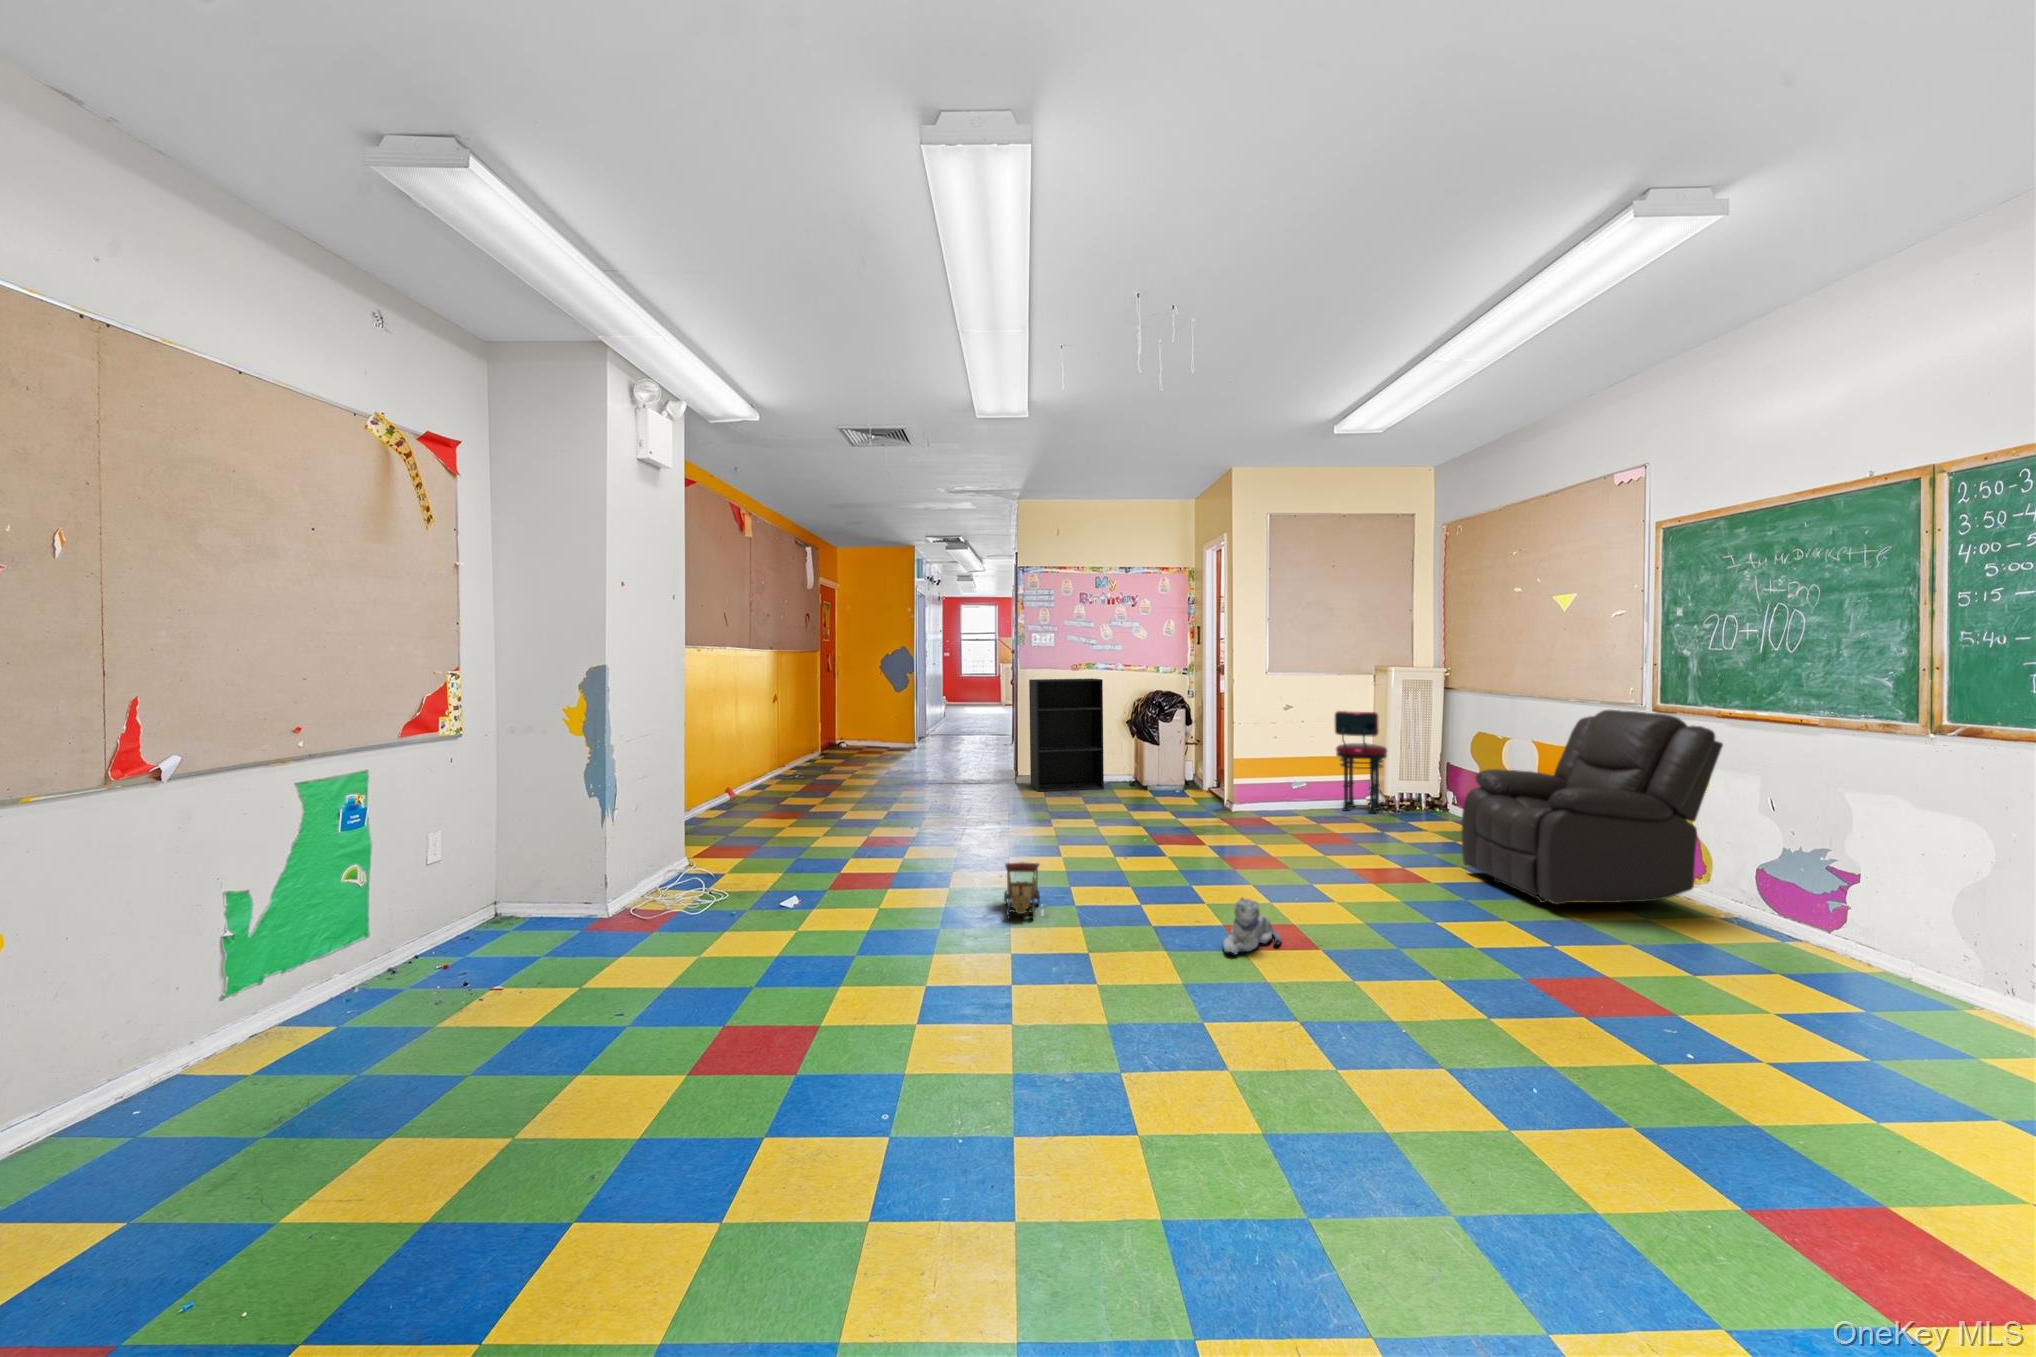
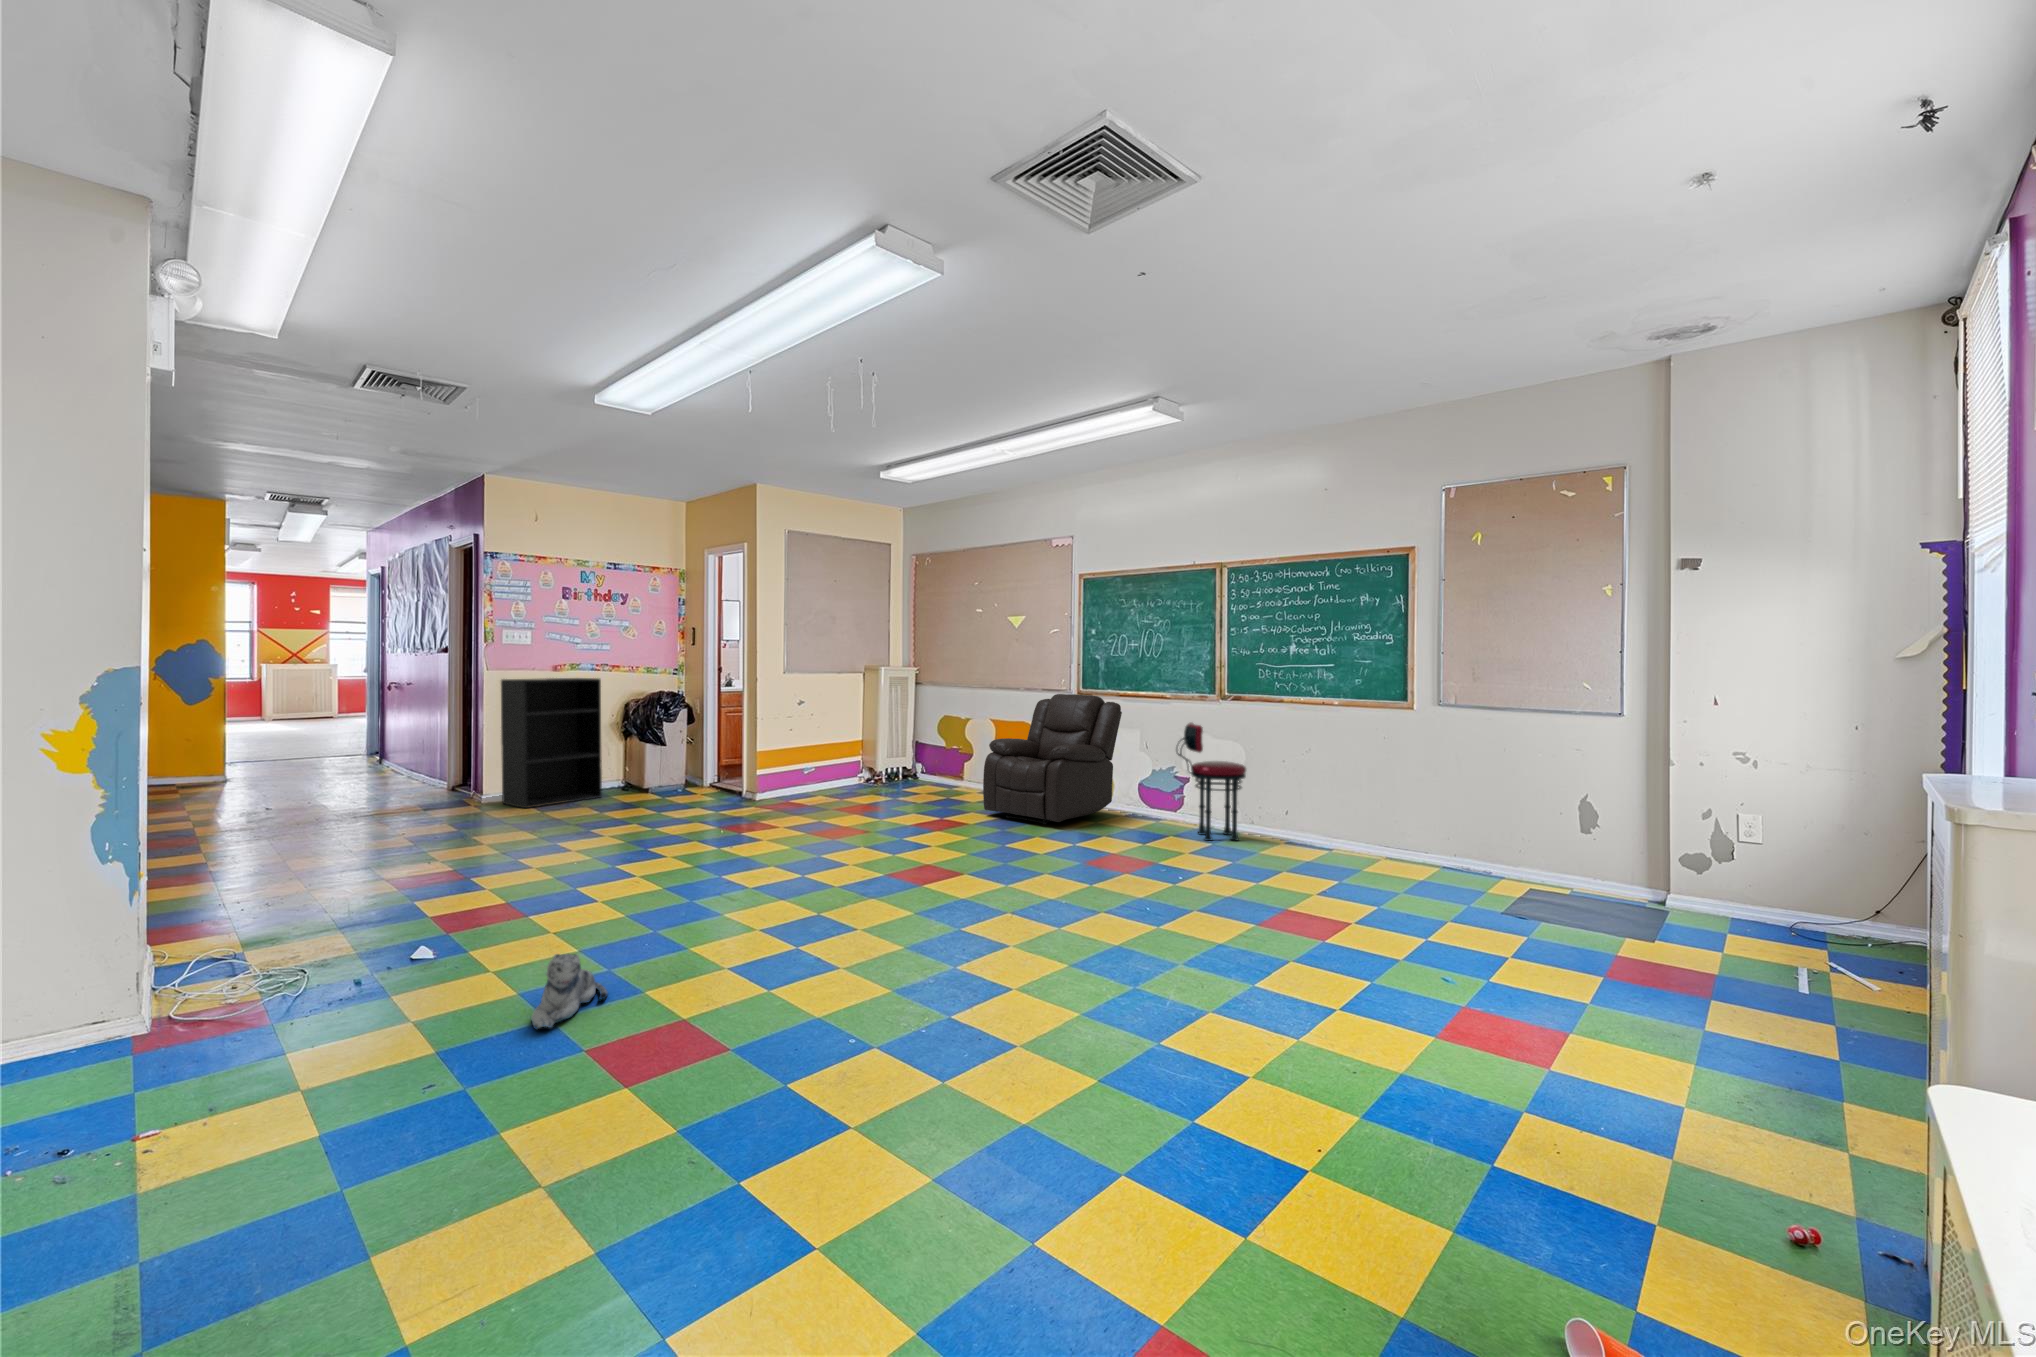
stool: present [1335,711,1387,813] -> present [1176,722,1247,841]
toy train: present [1004,862,1040,918] -> none [681,855,739,910]
plush toy: present [1223,898,1281,954] -> present [531,954,608,1029]

